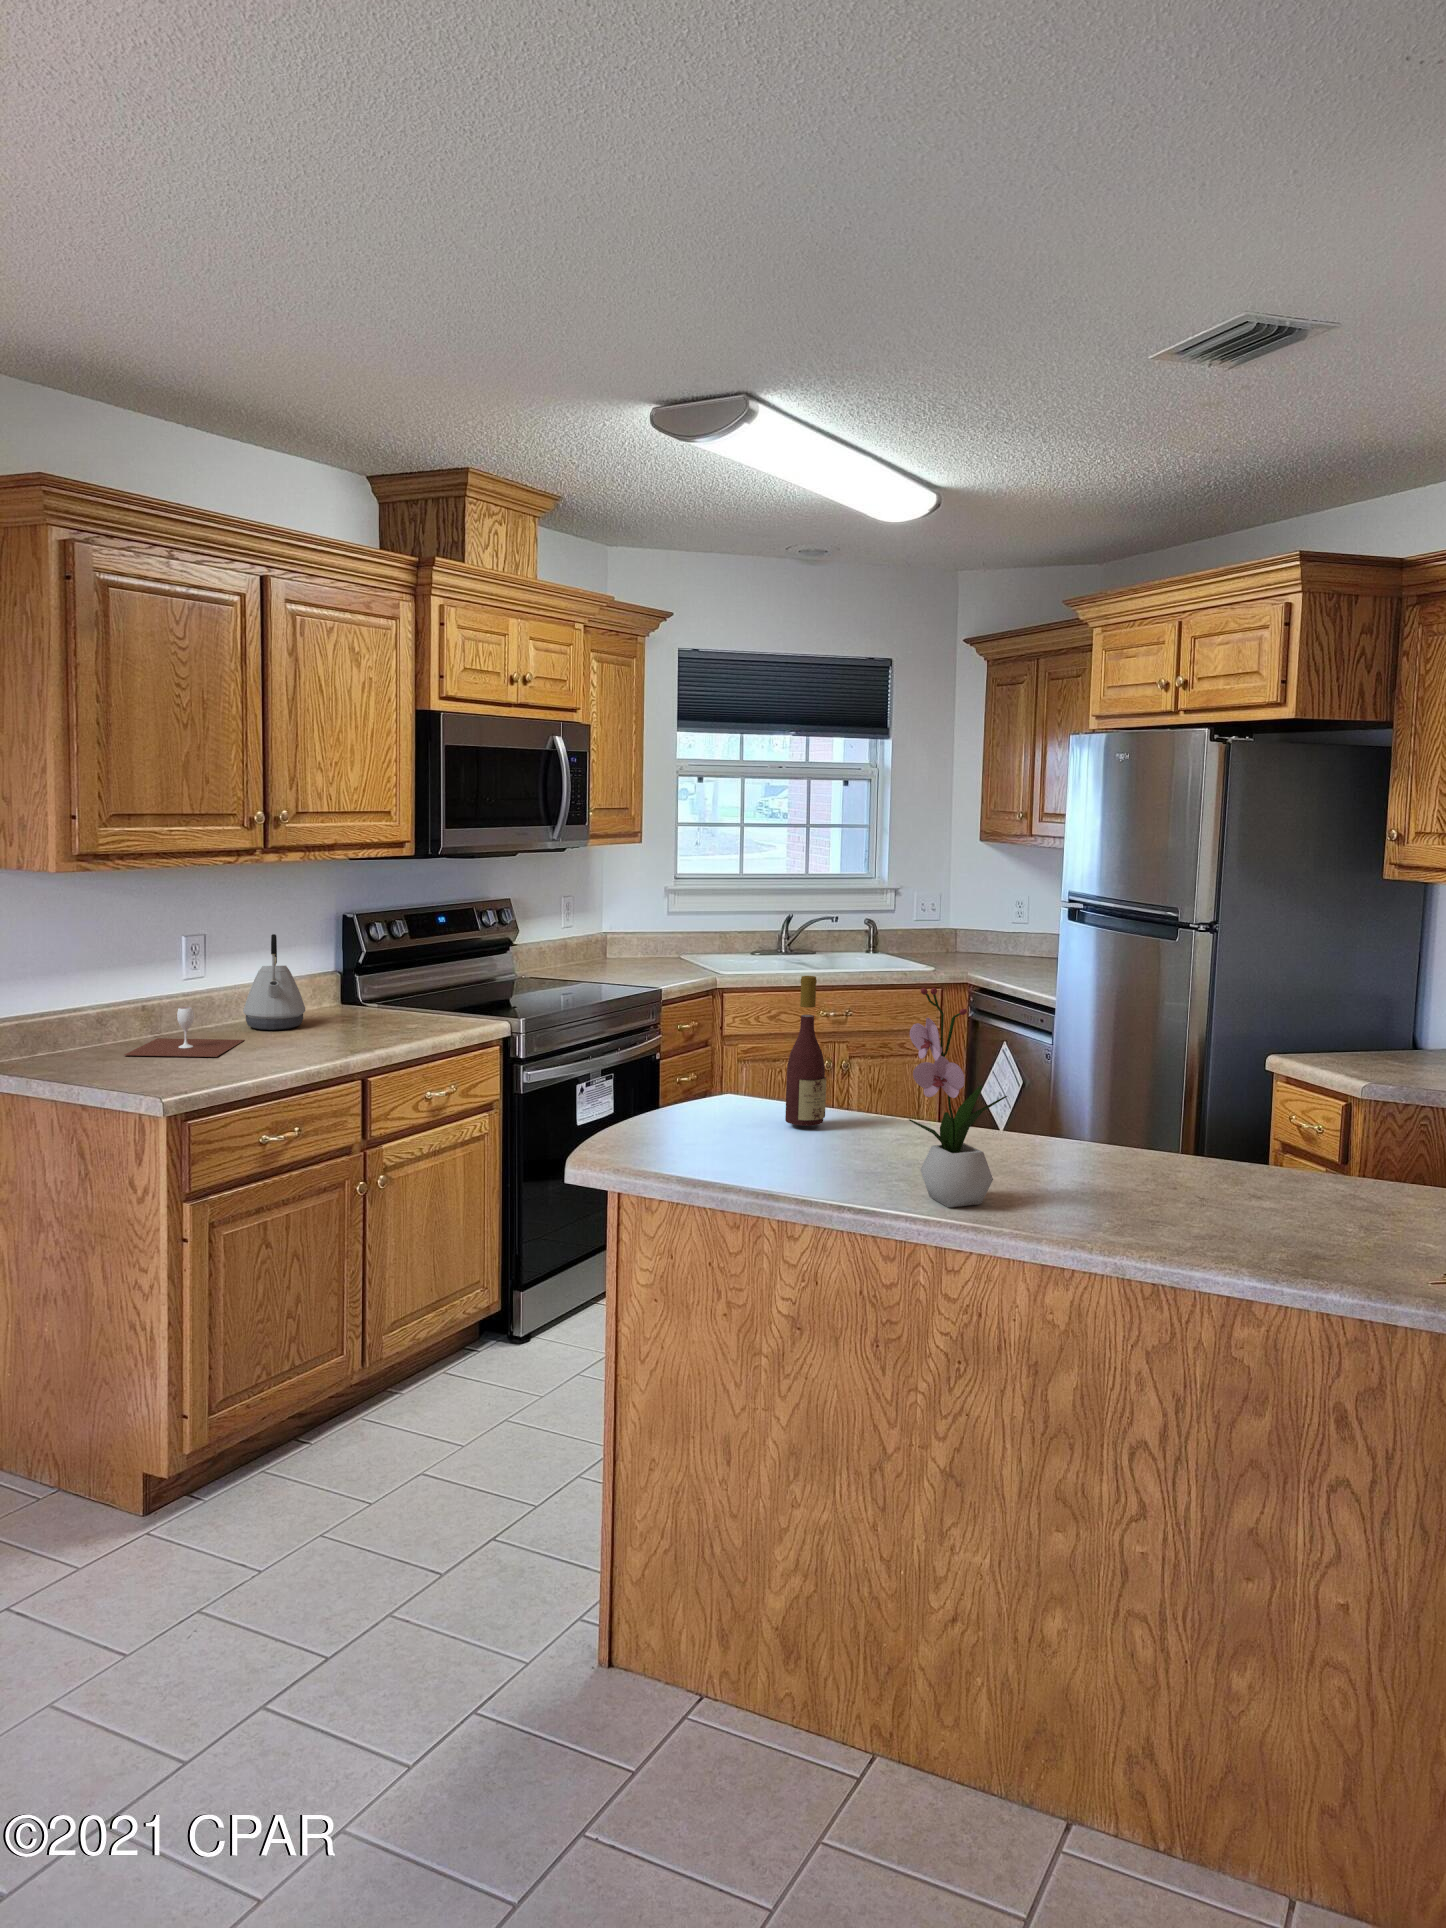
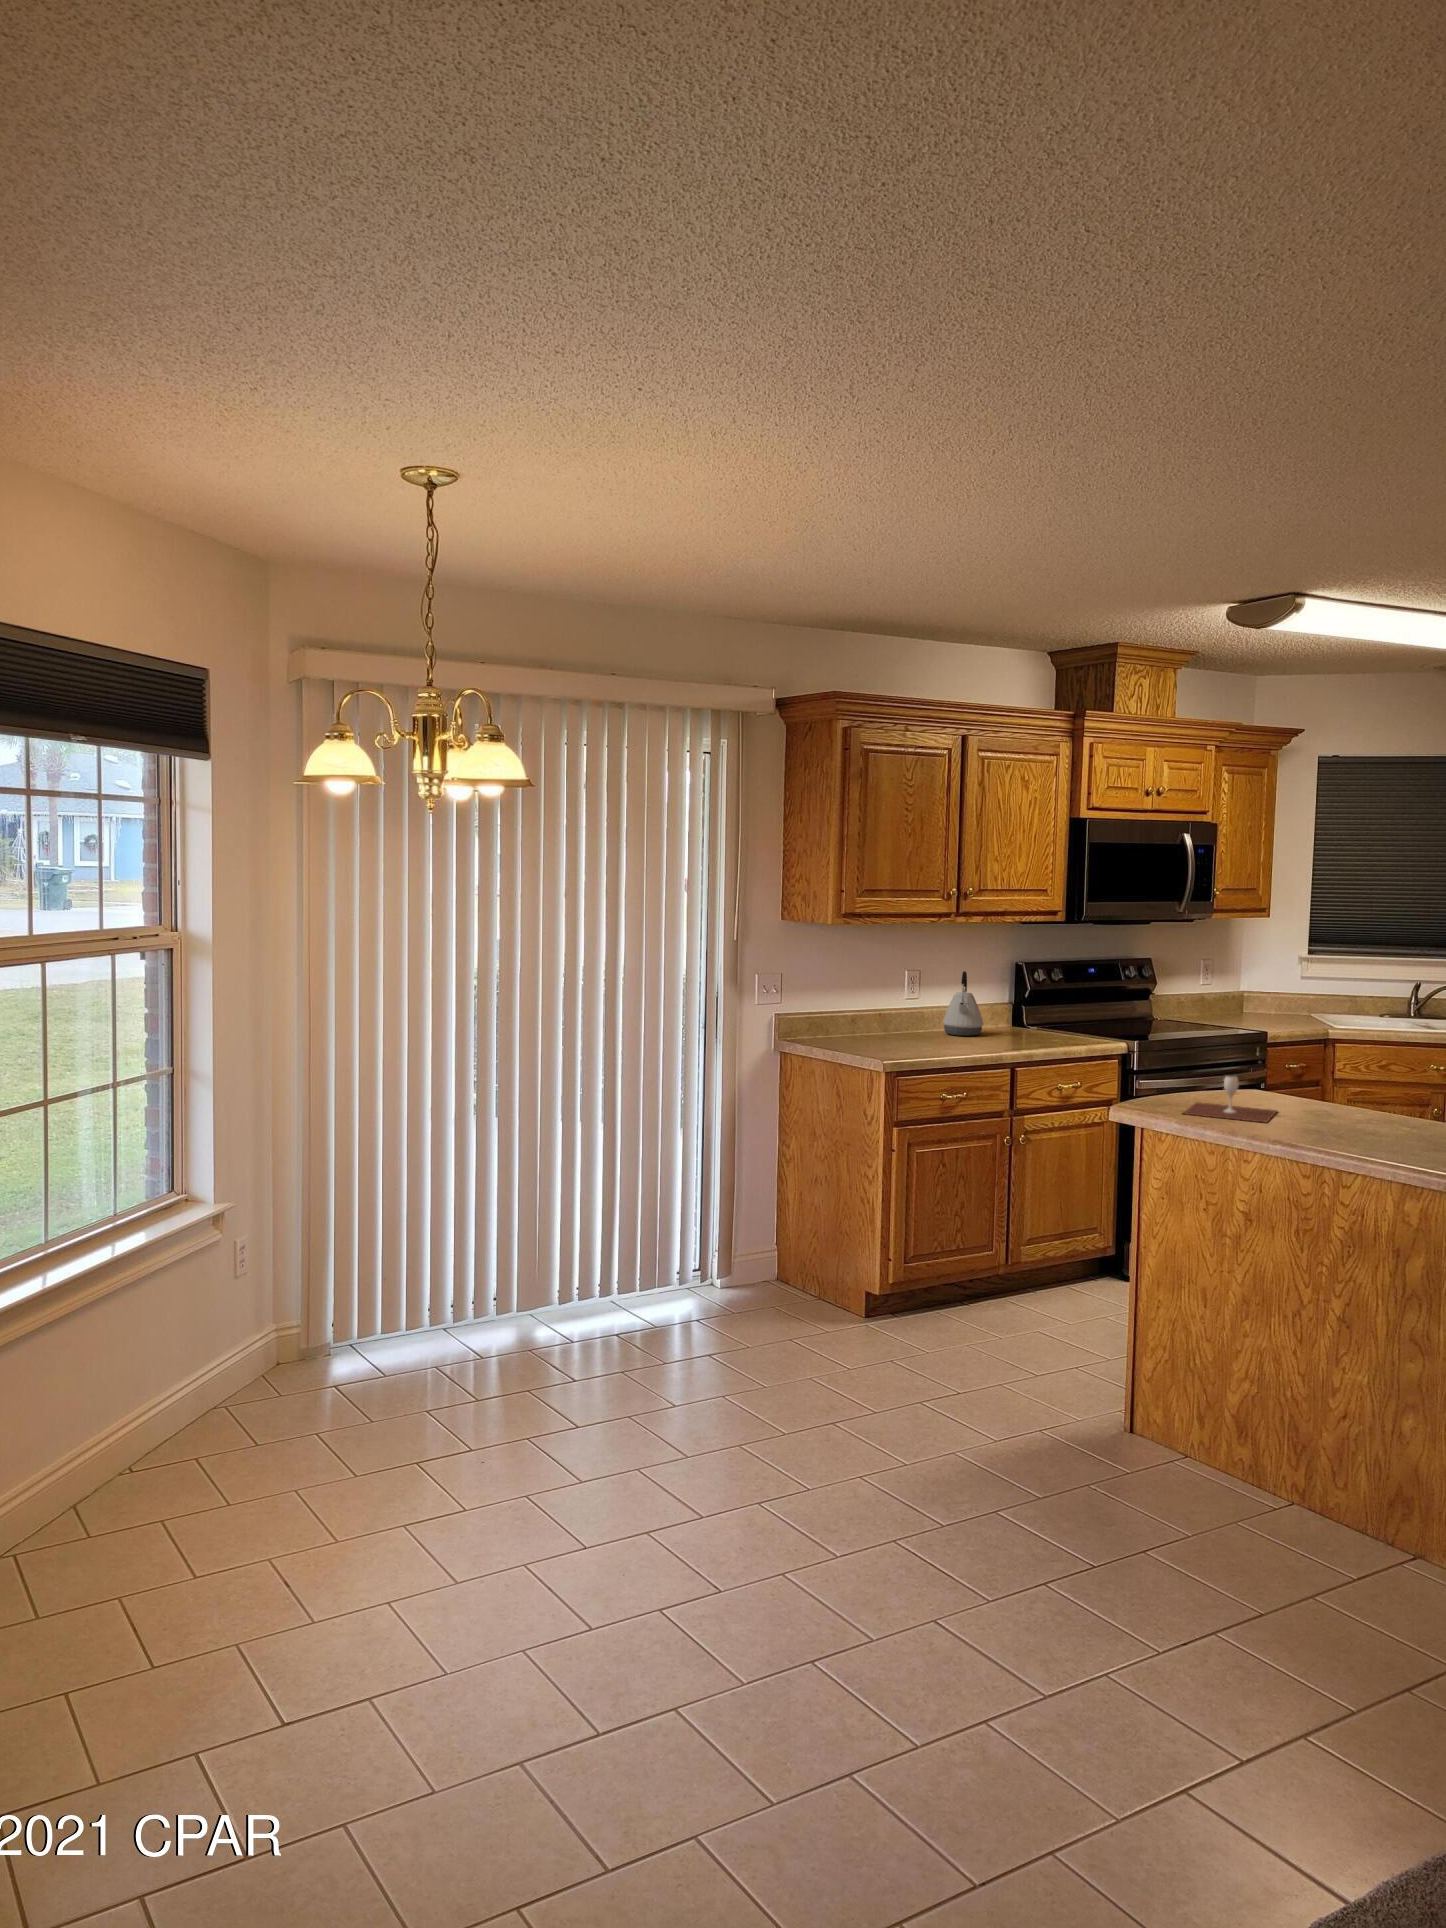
wine bottle: present [785,976,826,1126] -> none [1276,1002,1308,1109]
flower arrangement: present [909,988,1007,1207] -> none [1319,1002,1387,1147]
wine glass: present [124,1007,244,1057] -> present [1183,1076,1277,1123]

